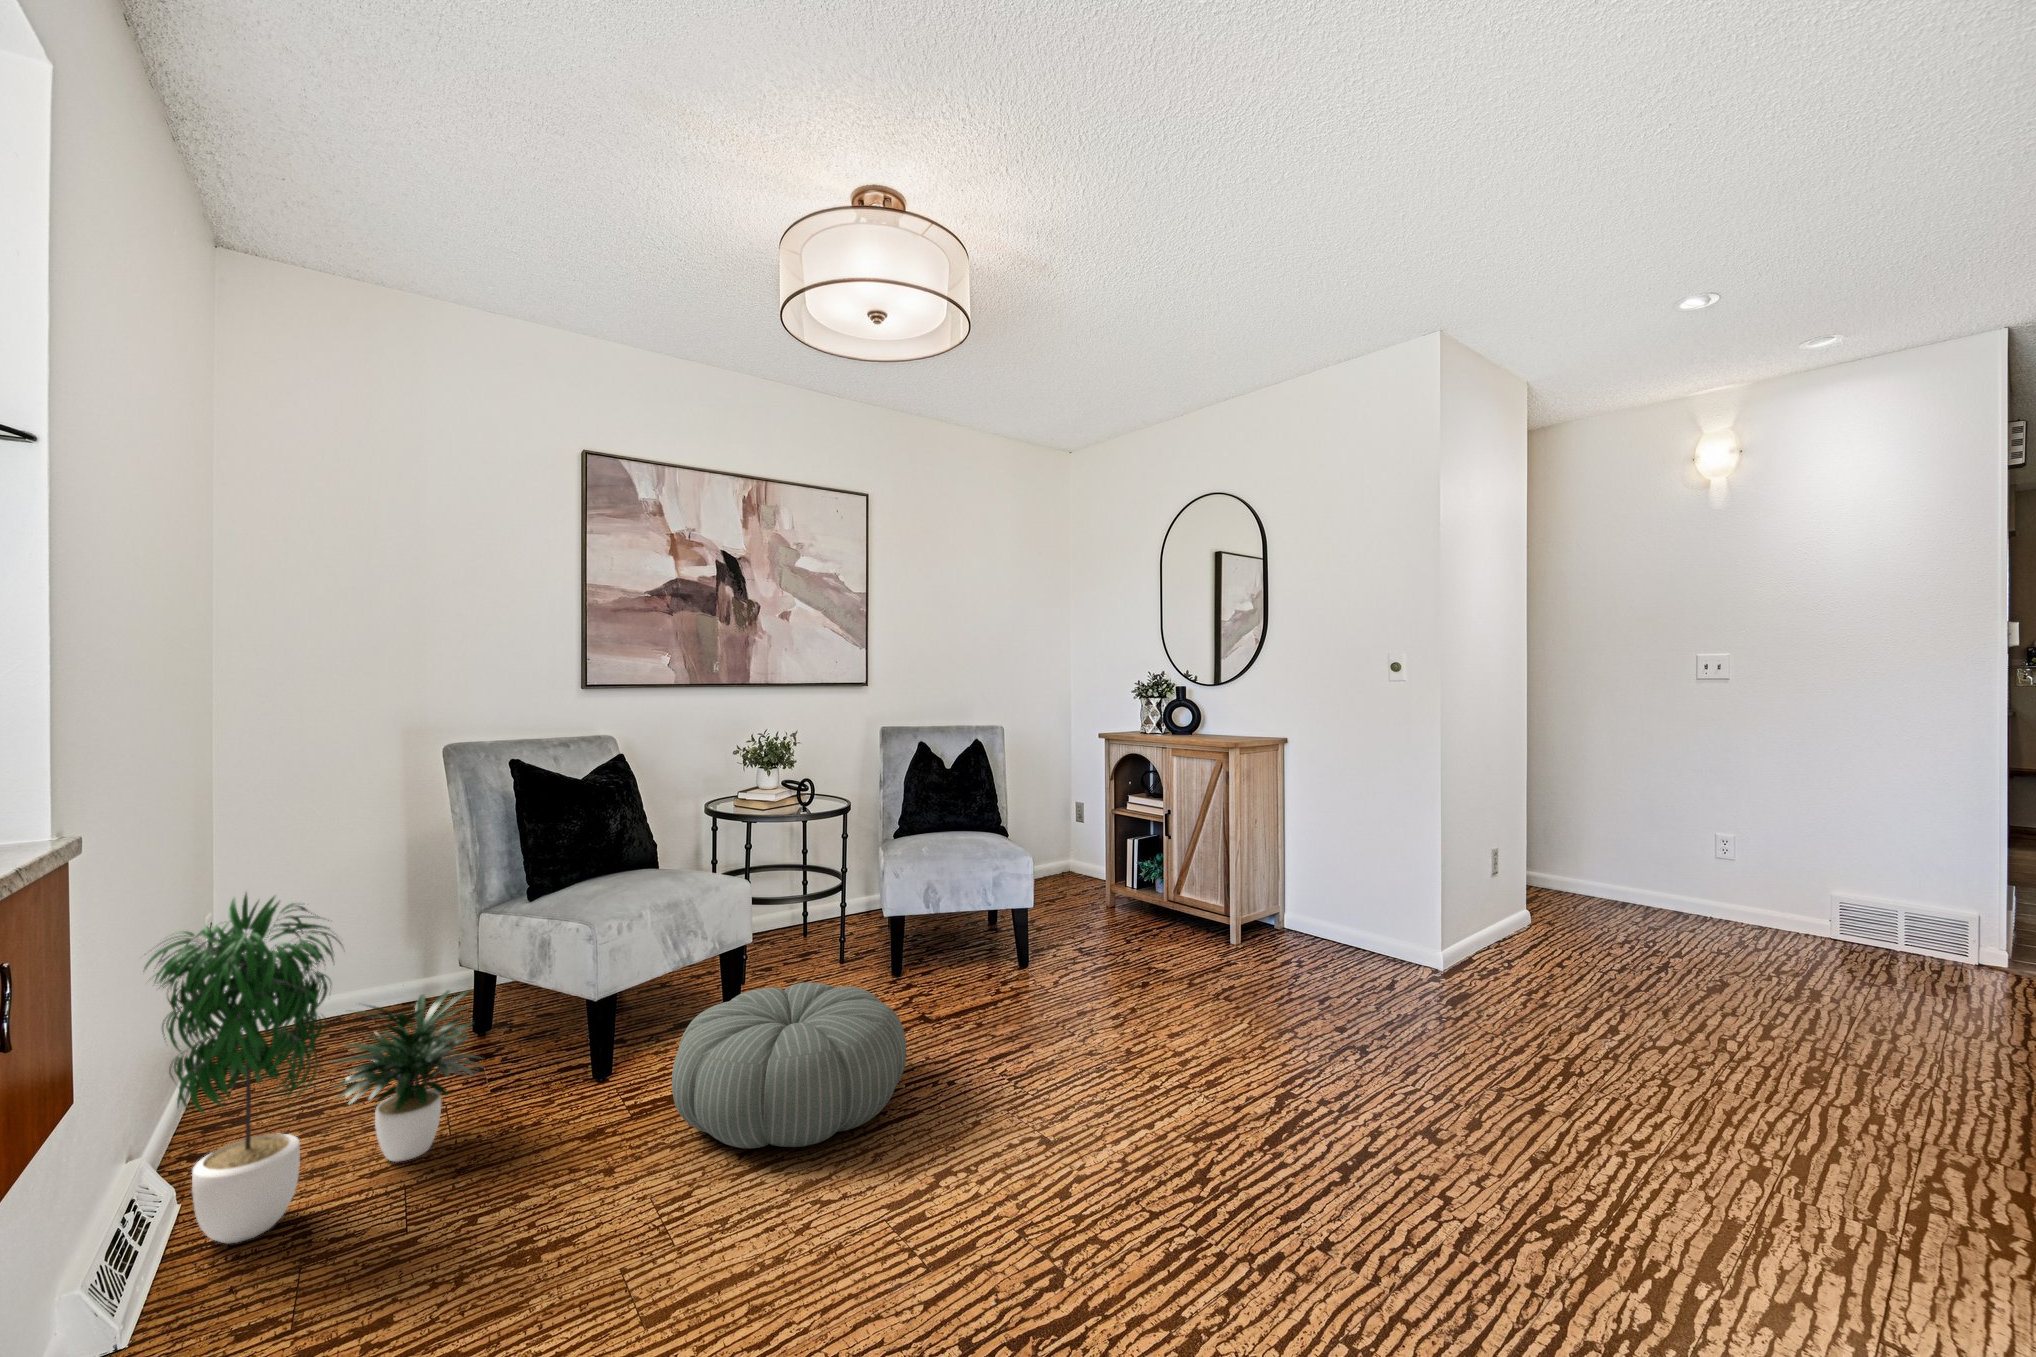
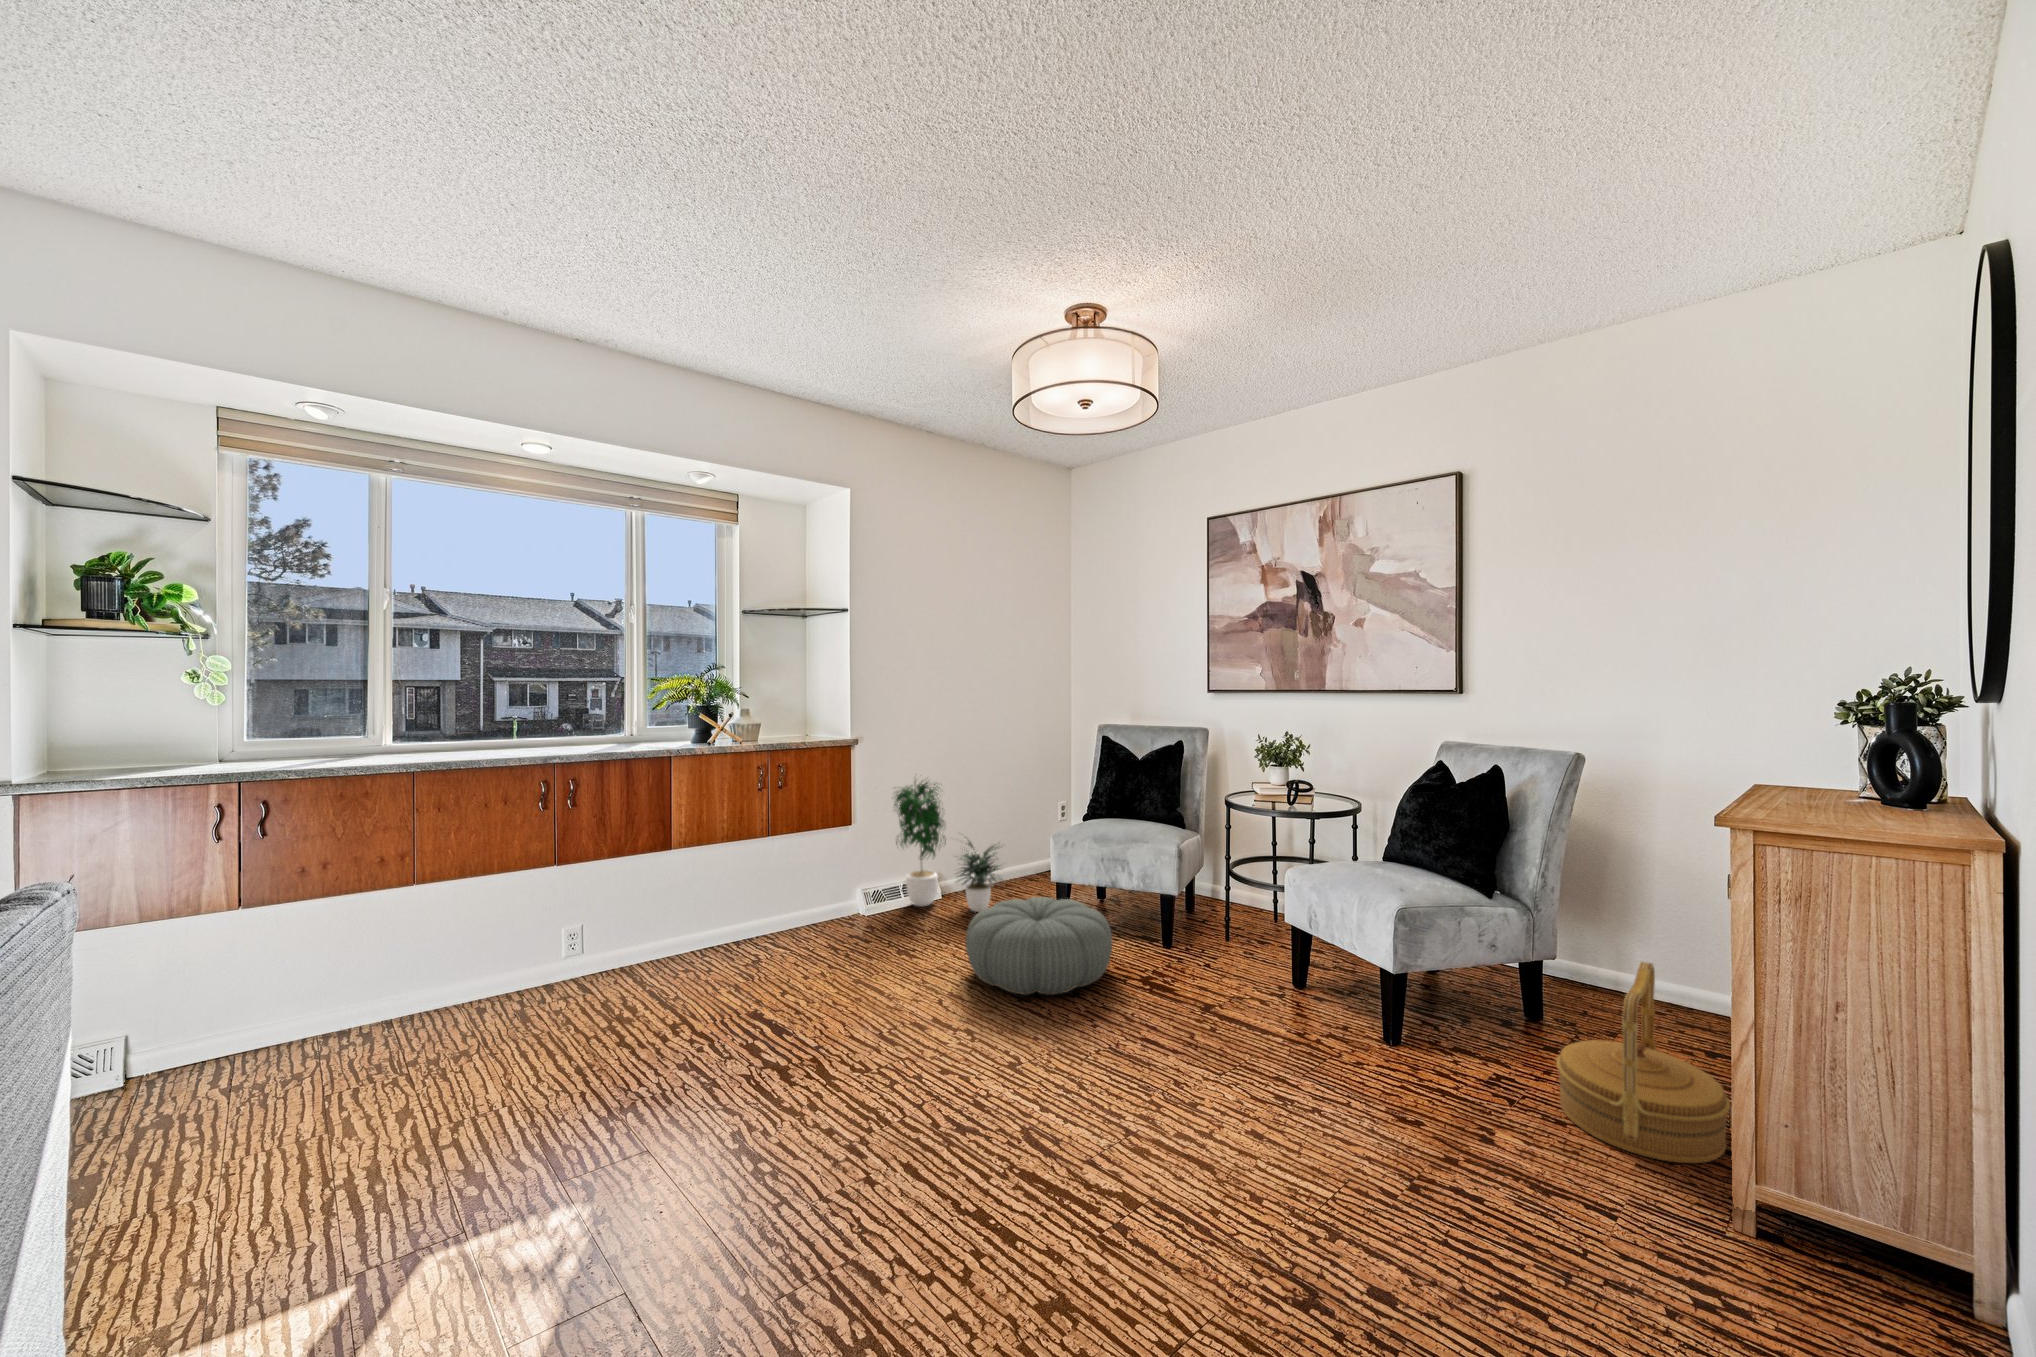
woven basket: none [1110,843,1194,950] -> present [1556,962,1730,1164]

